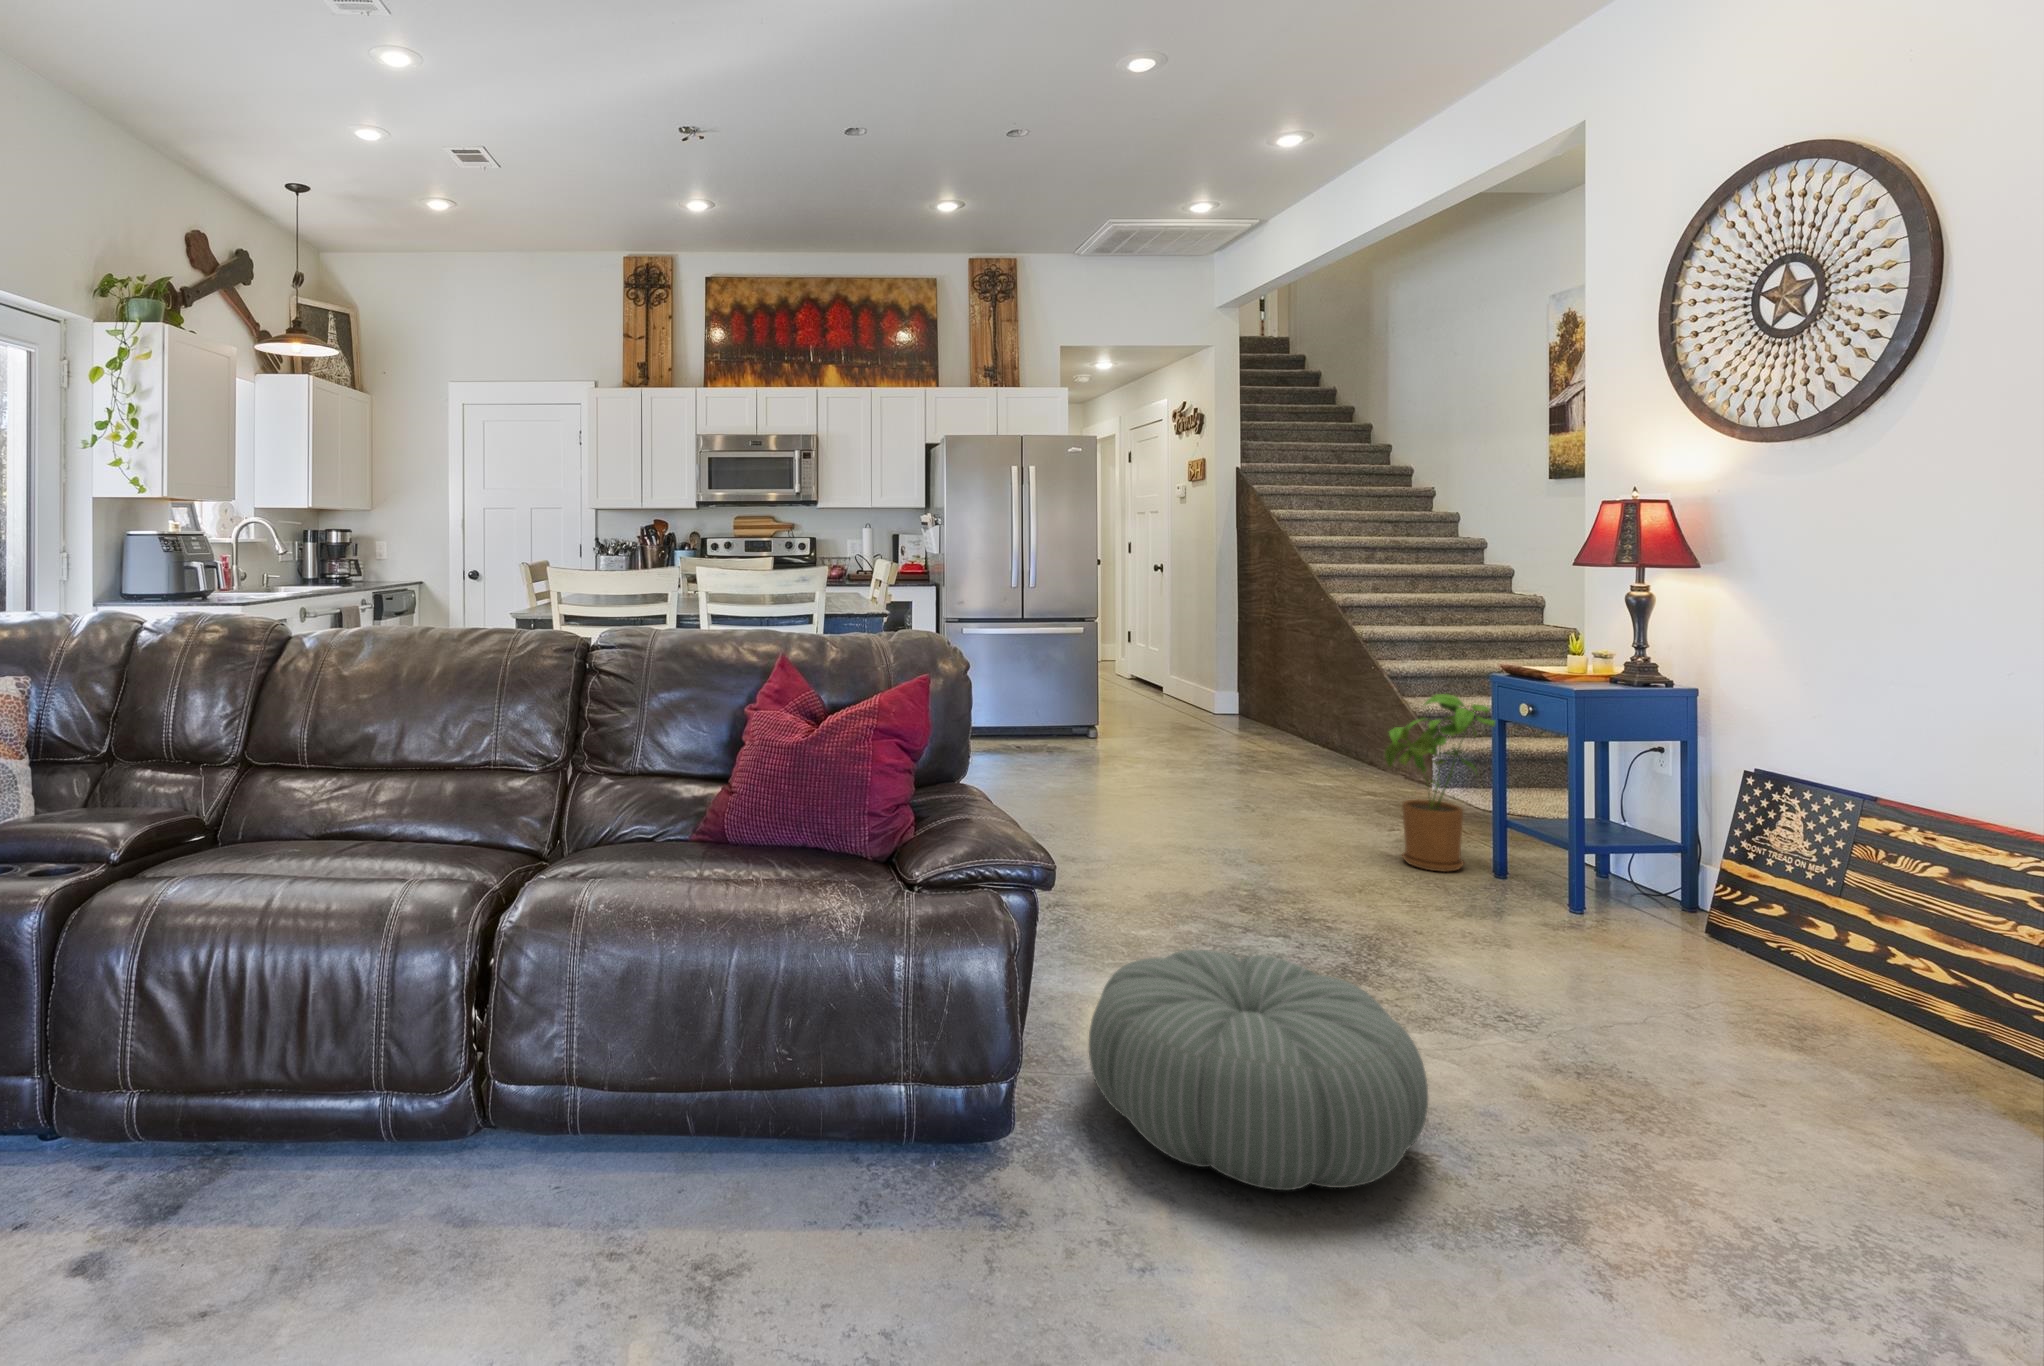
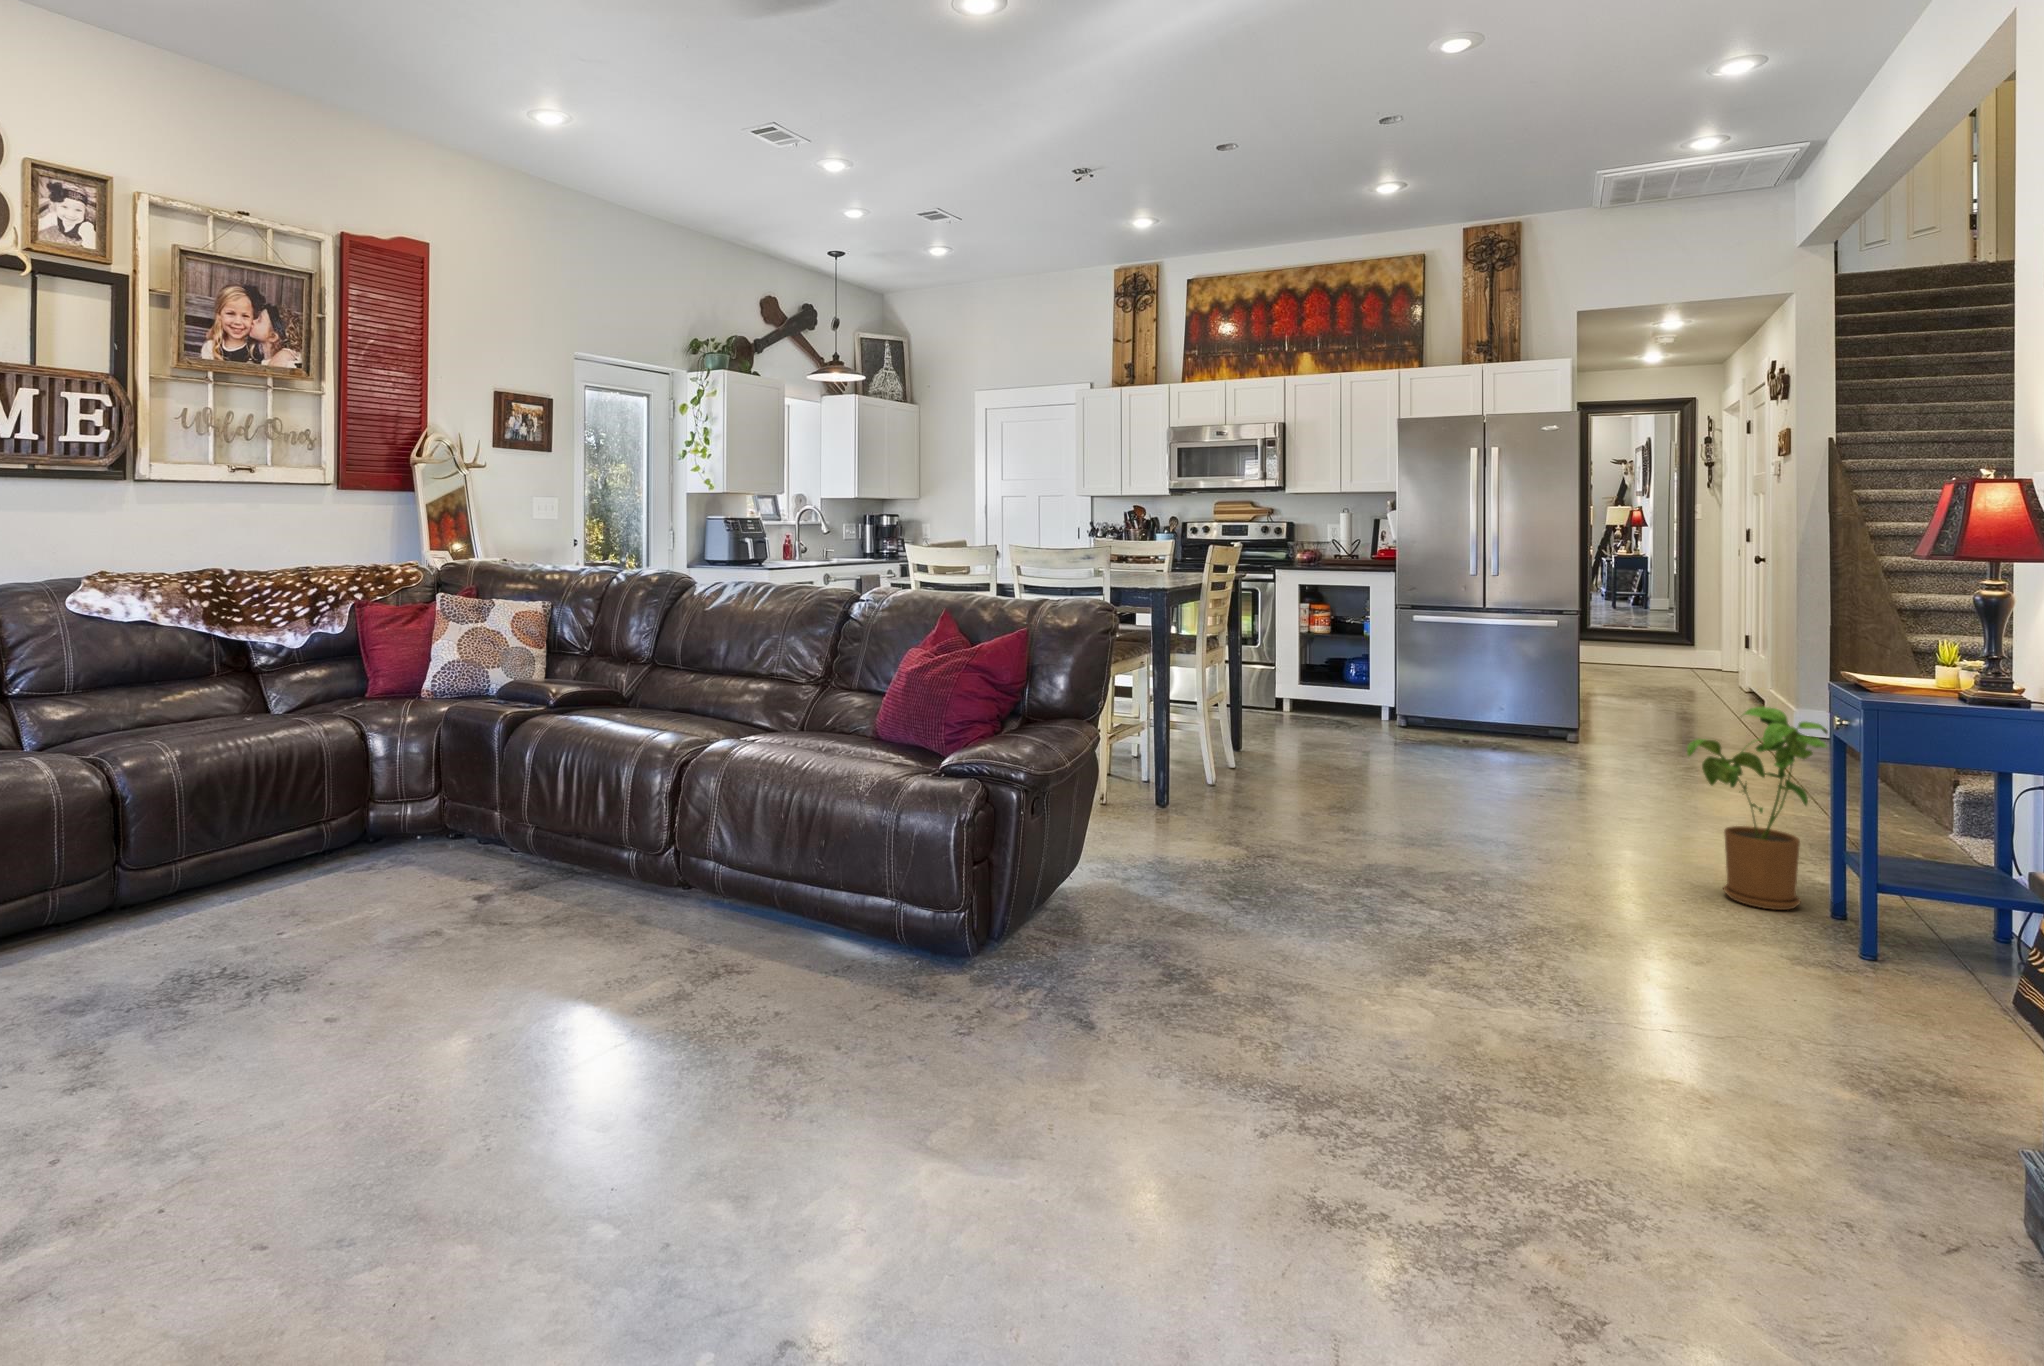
pouf: present [1089,950,1428,1190] -> none [1037,866,1296,1039]

